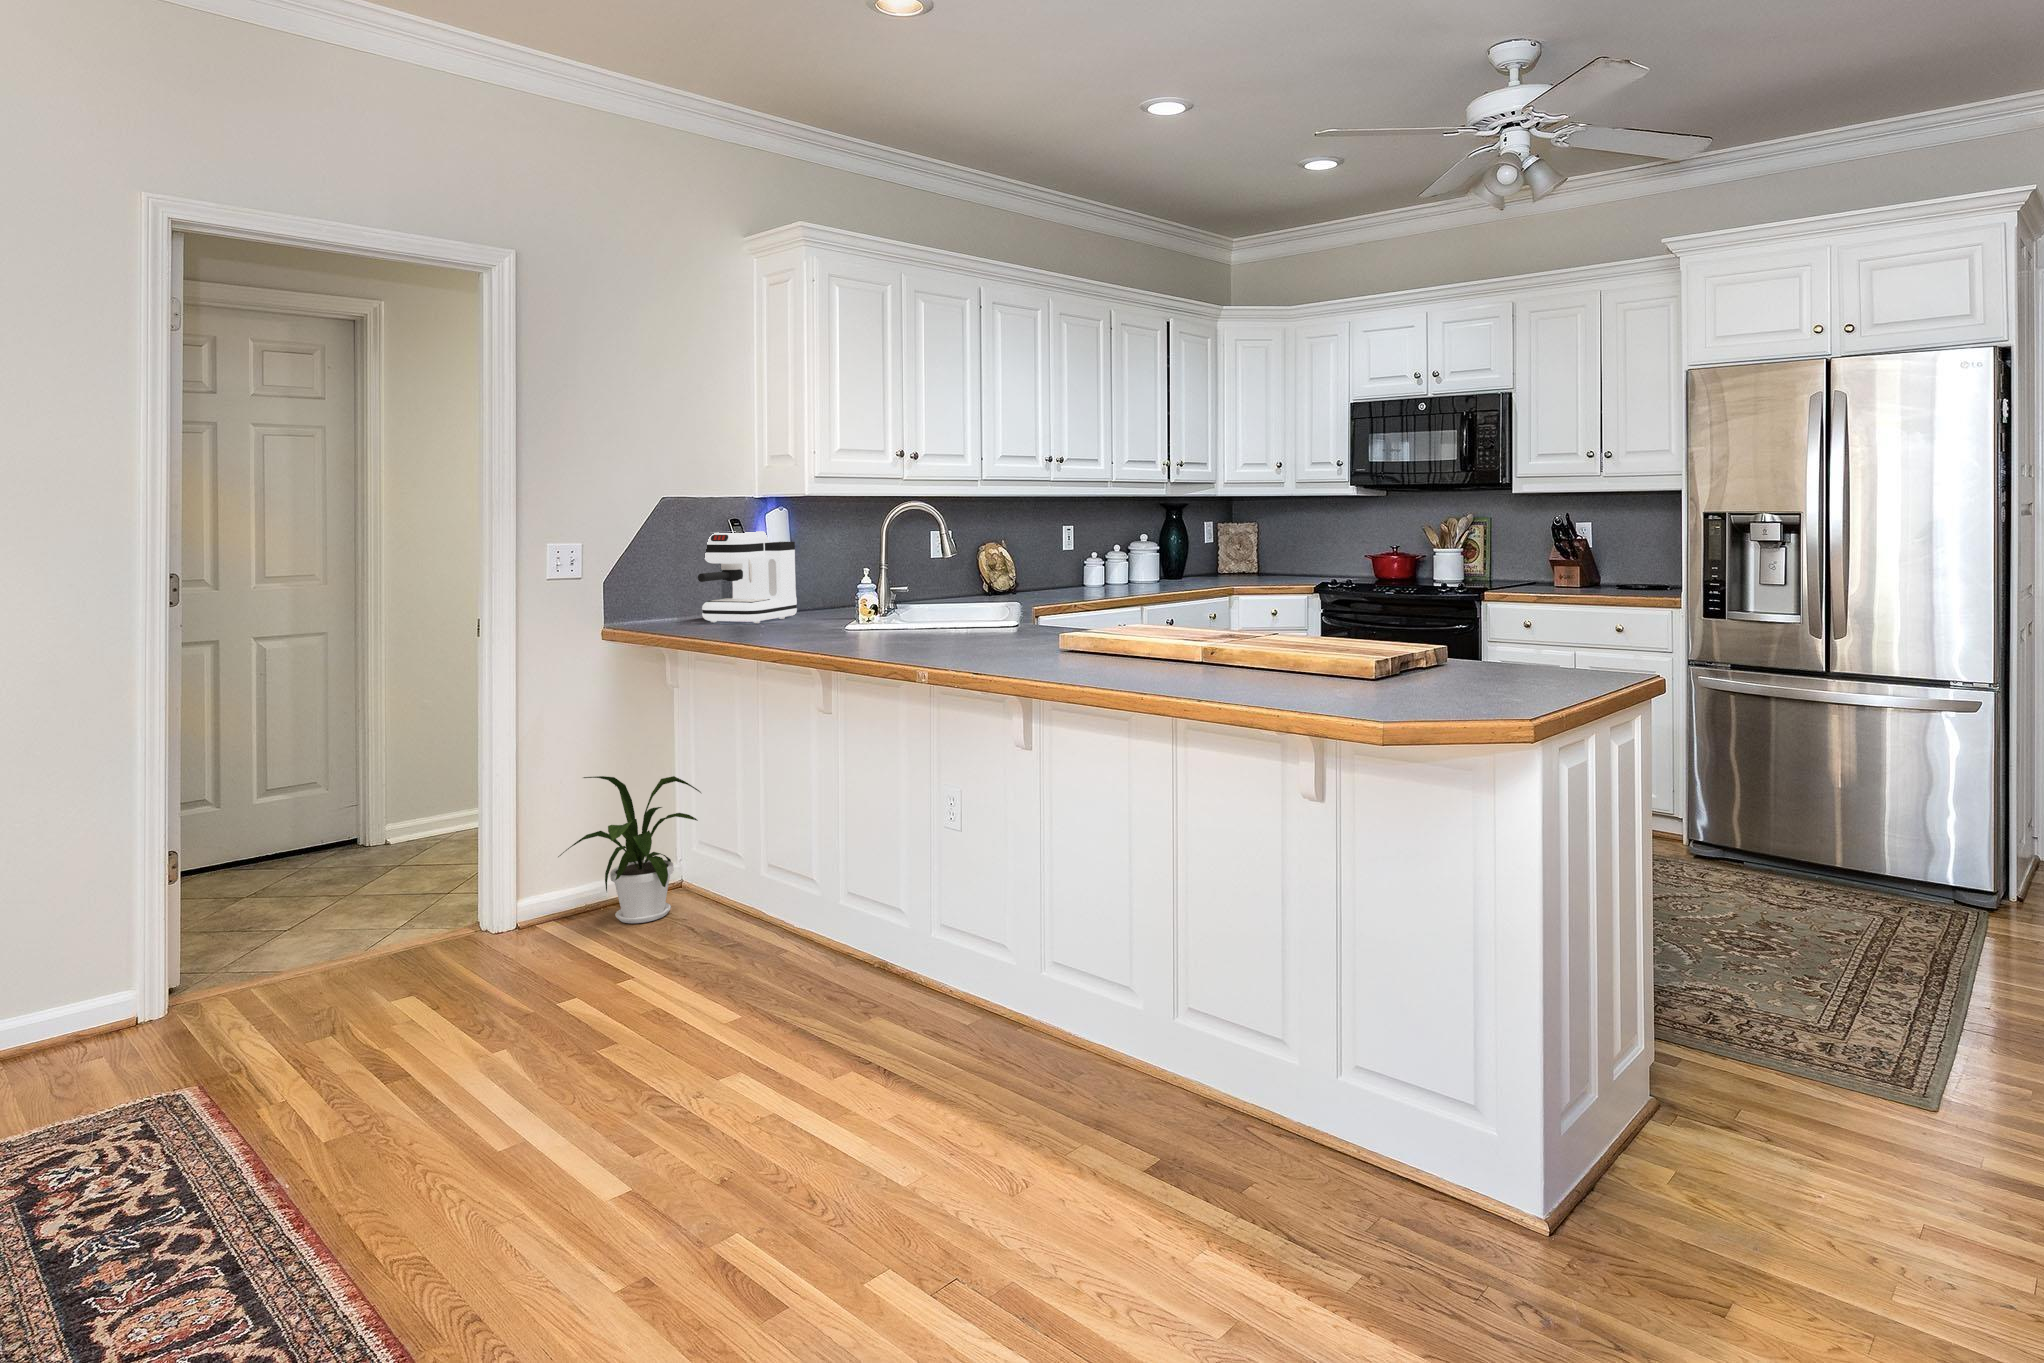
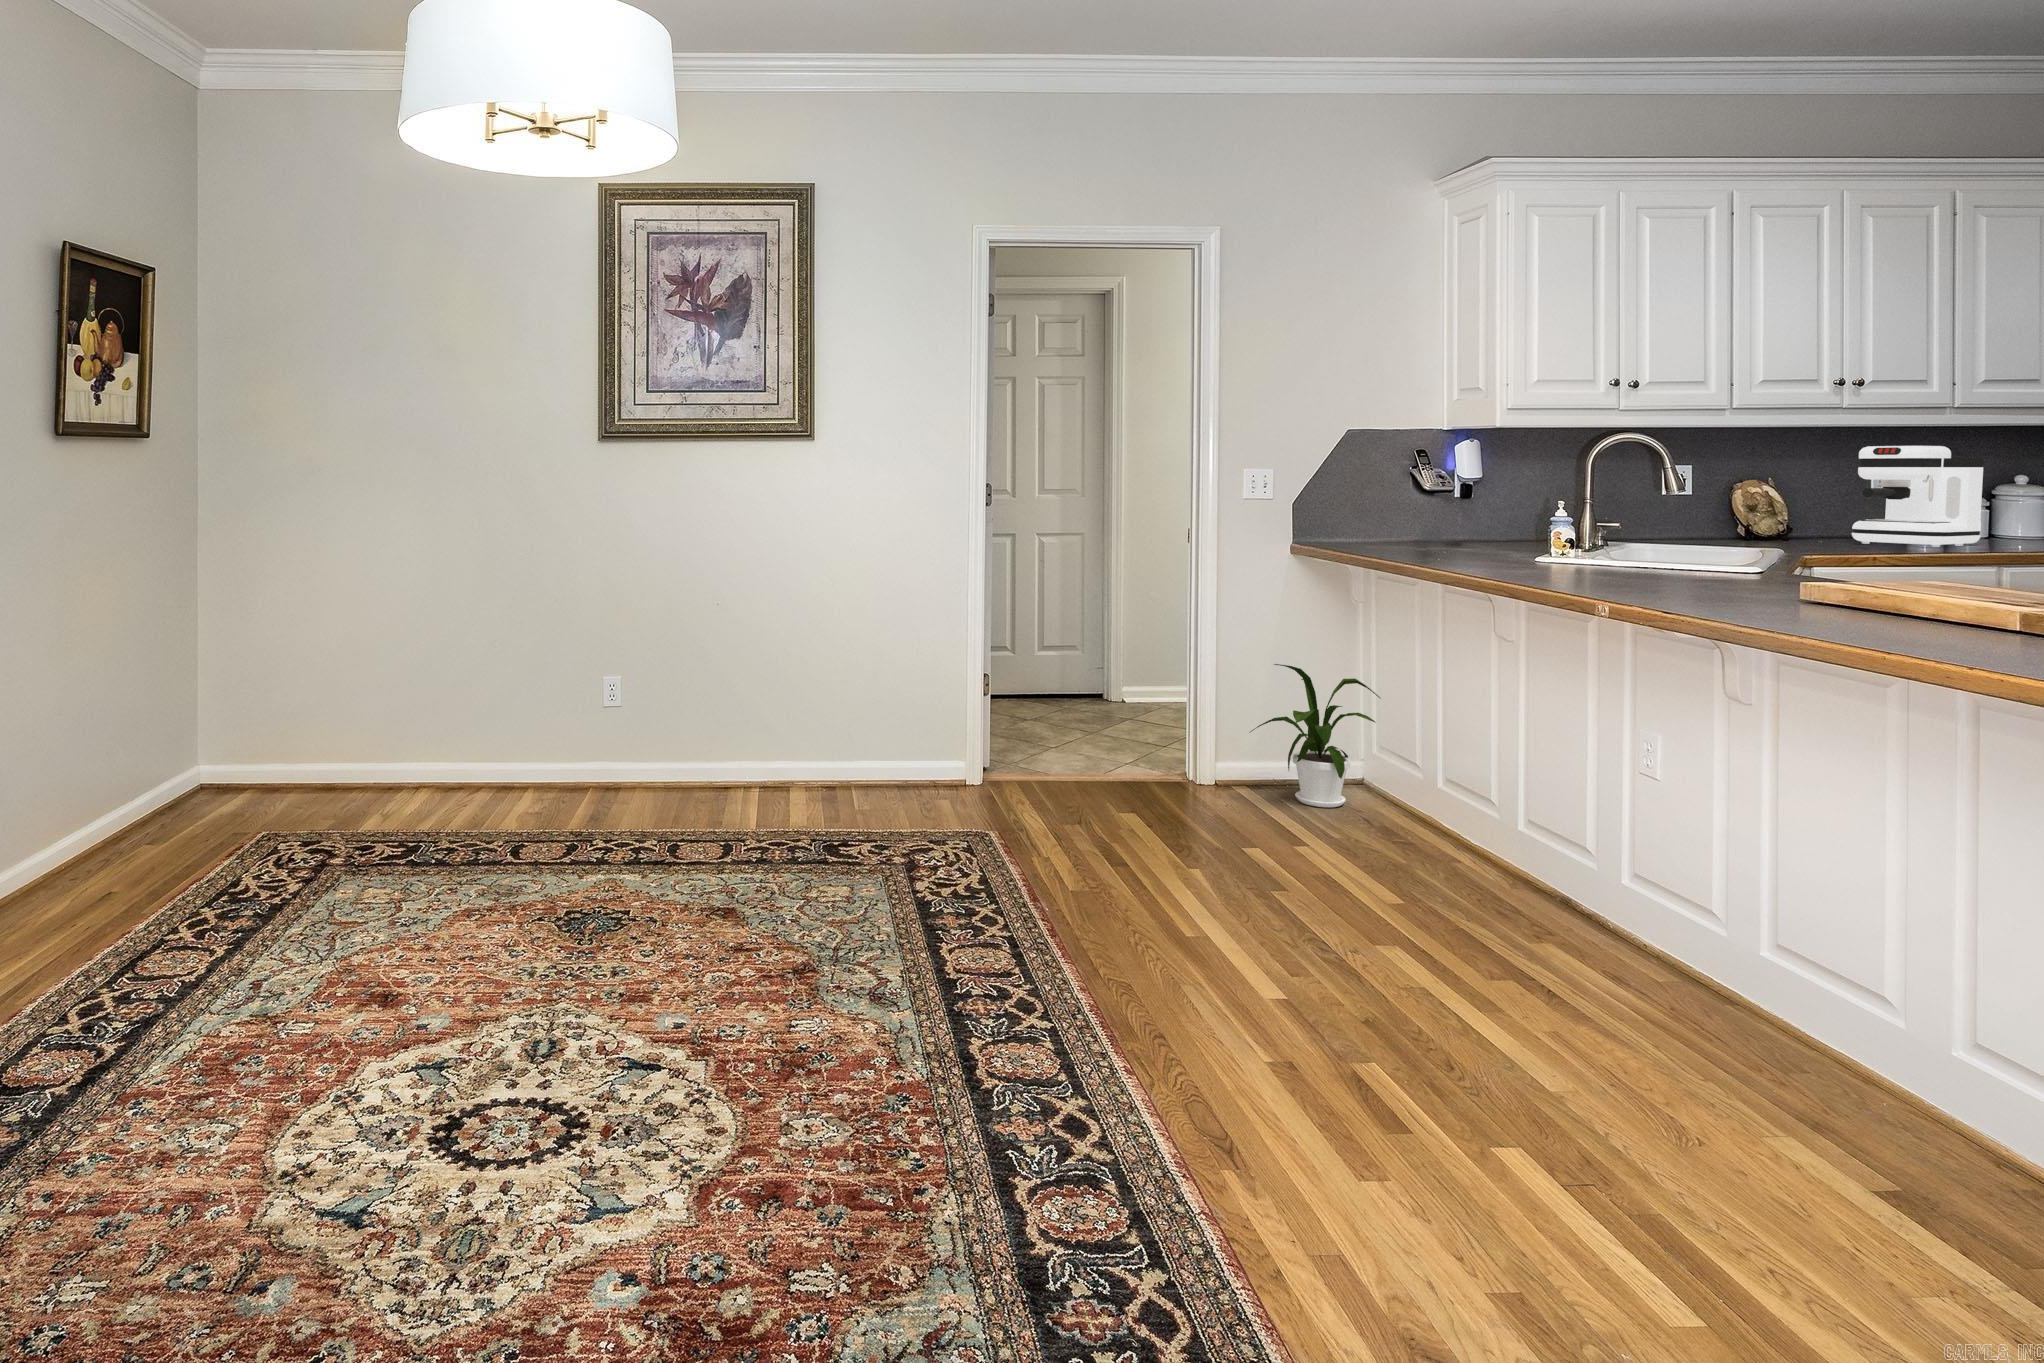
coffee maker: present [698,531,797,623] -> present [1852,446,1984,547]

